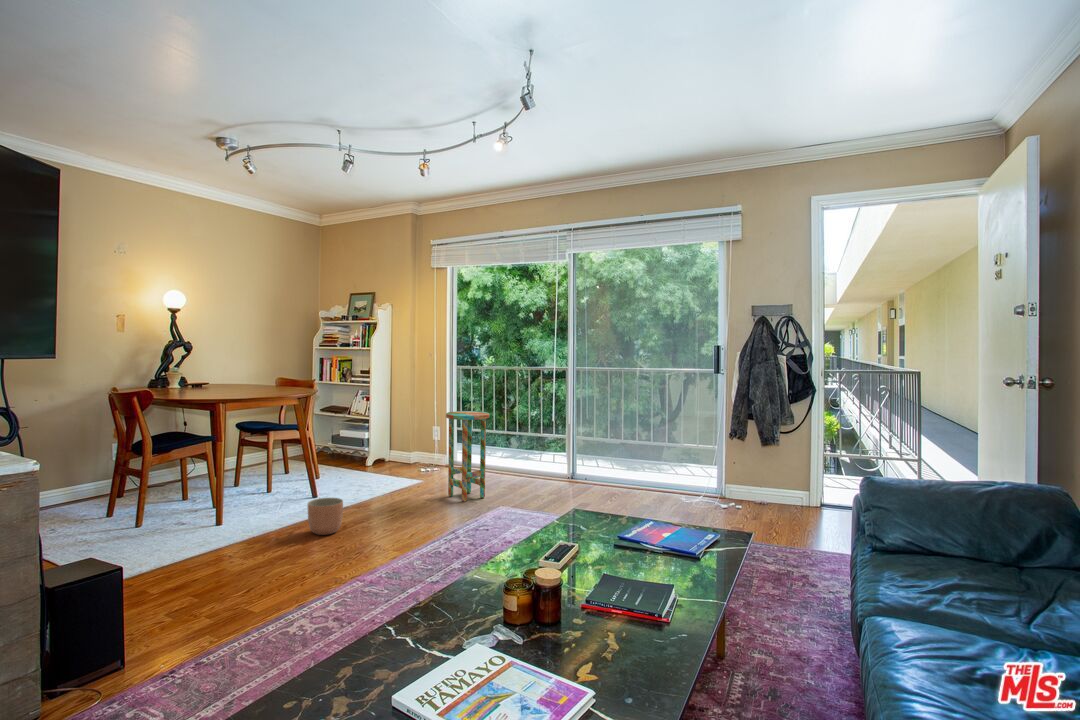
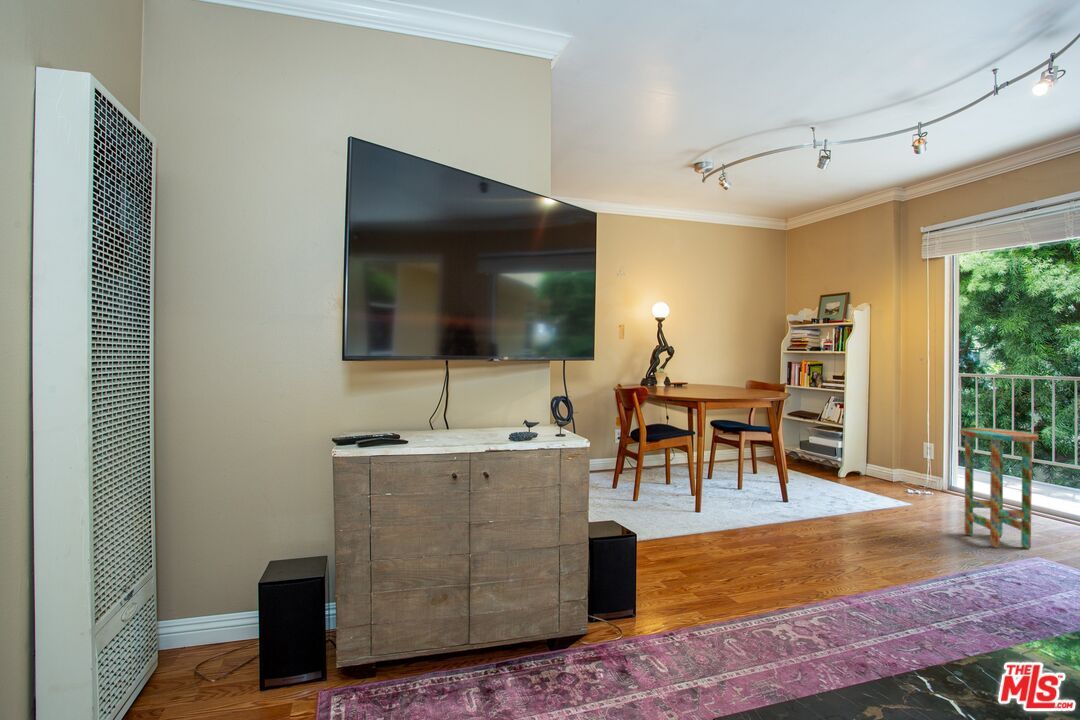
planter: present [307,498,343,535] -> none [784,508,825,551]

